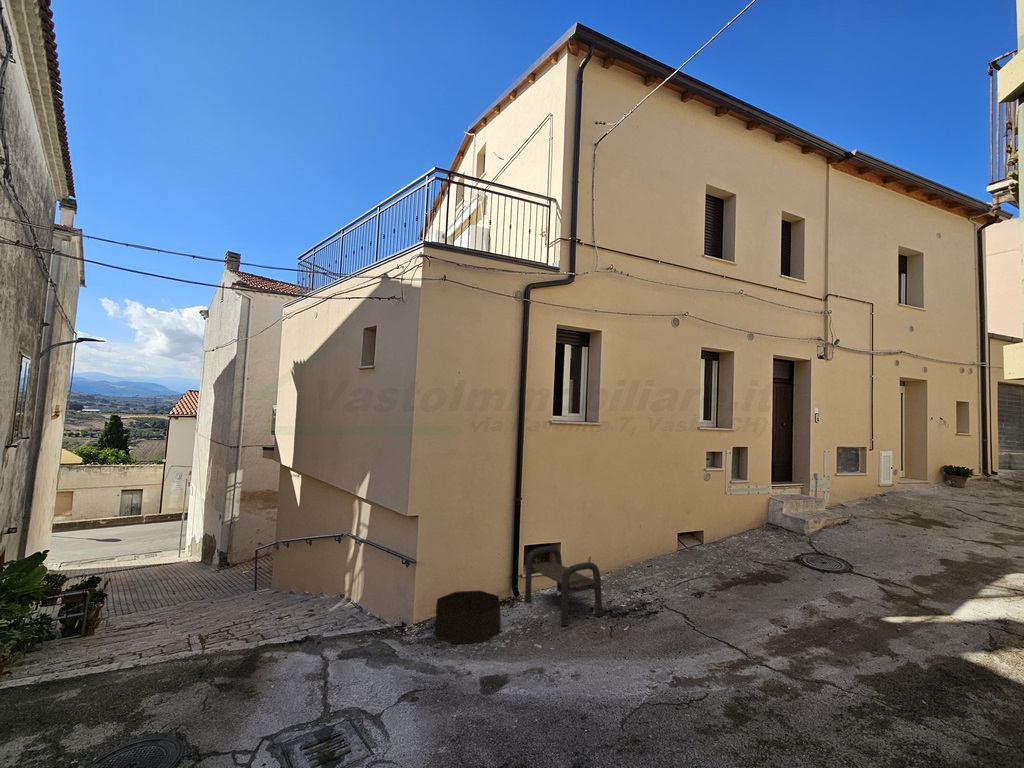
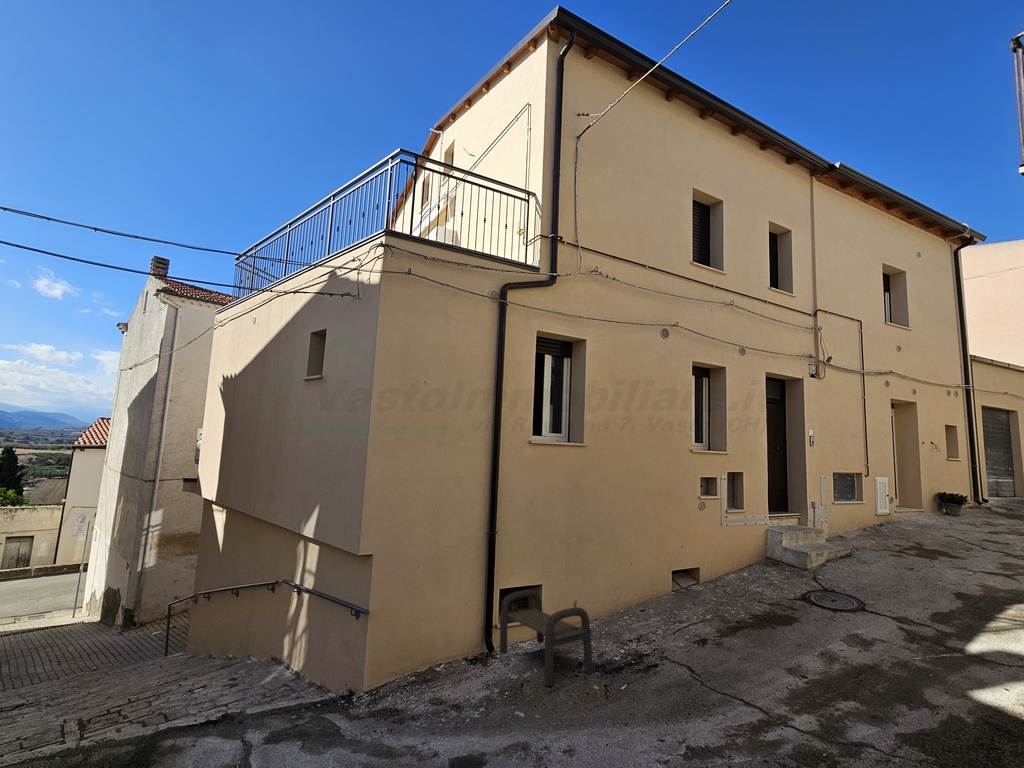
basket: present [436,590,501,644] -> none [393,646,473,714]

